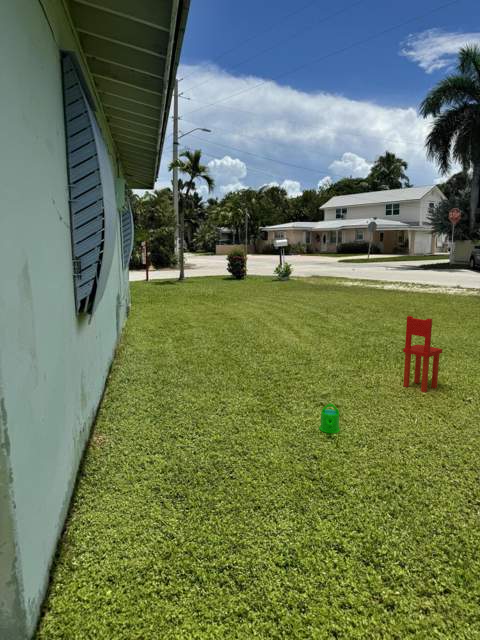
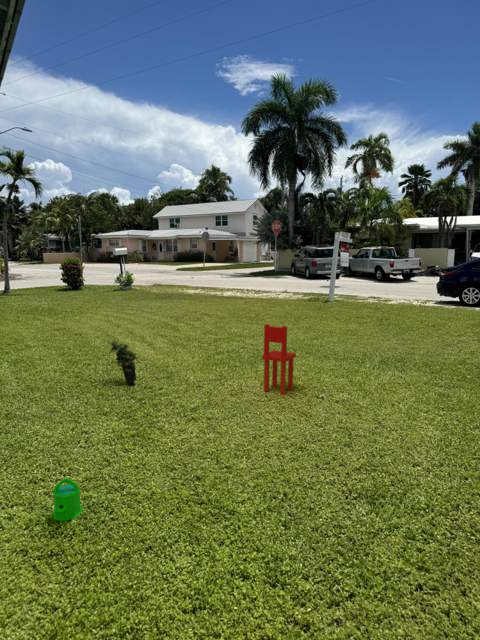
potted plant: none [251,323,279,369] -> present [108,340,138,386]
watering can: present [319,404,340,433] -> present [52,478,83,521]

